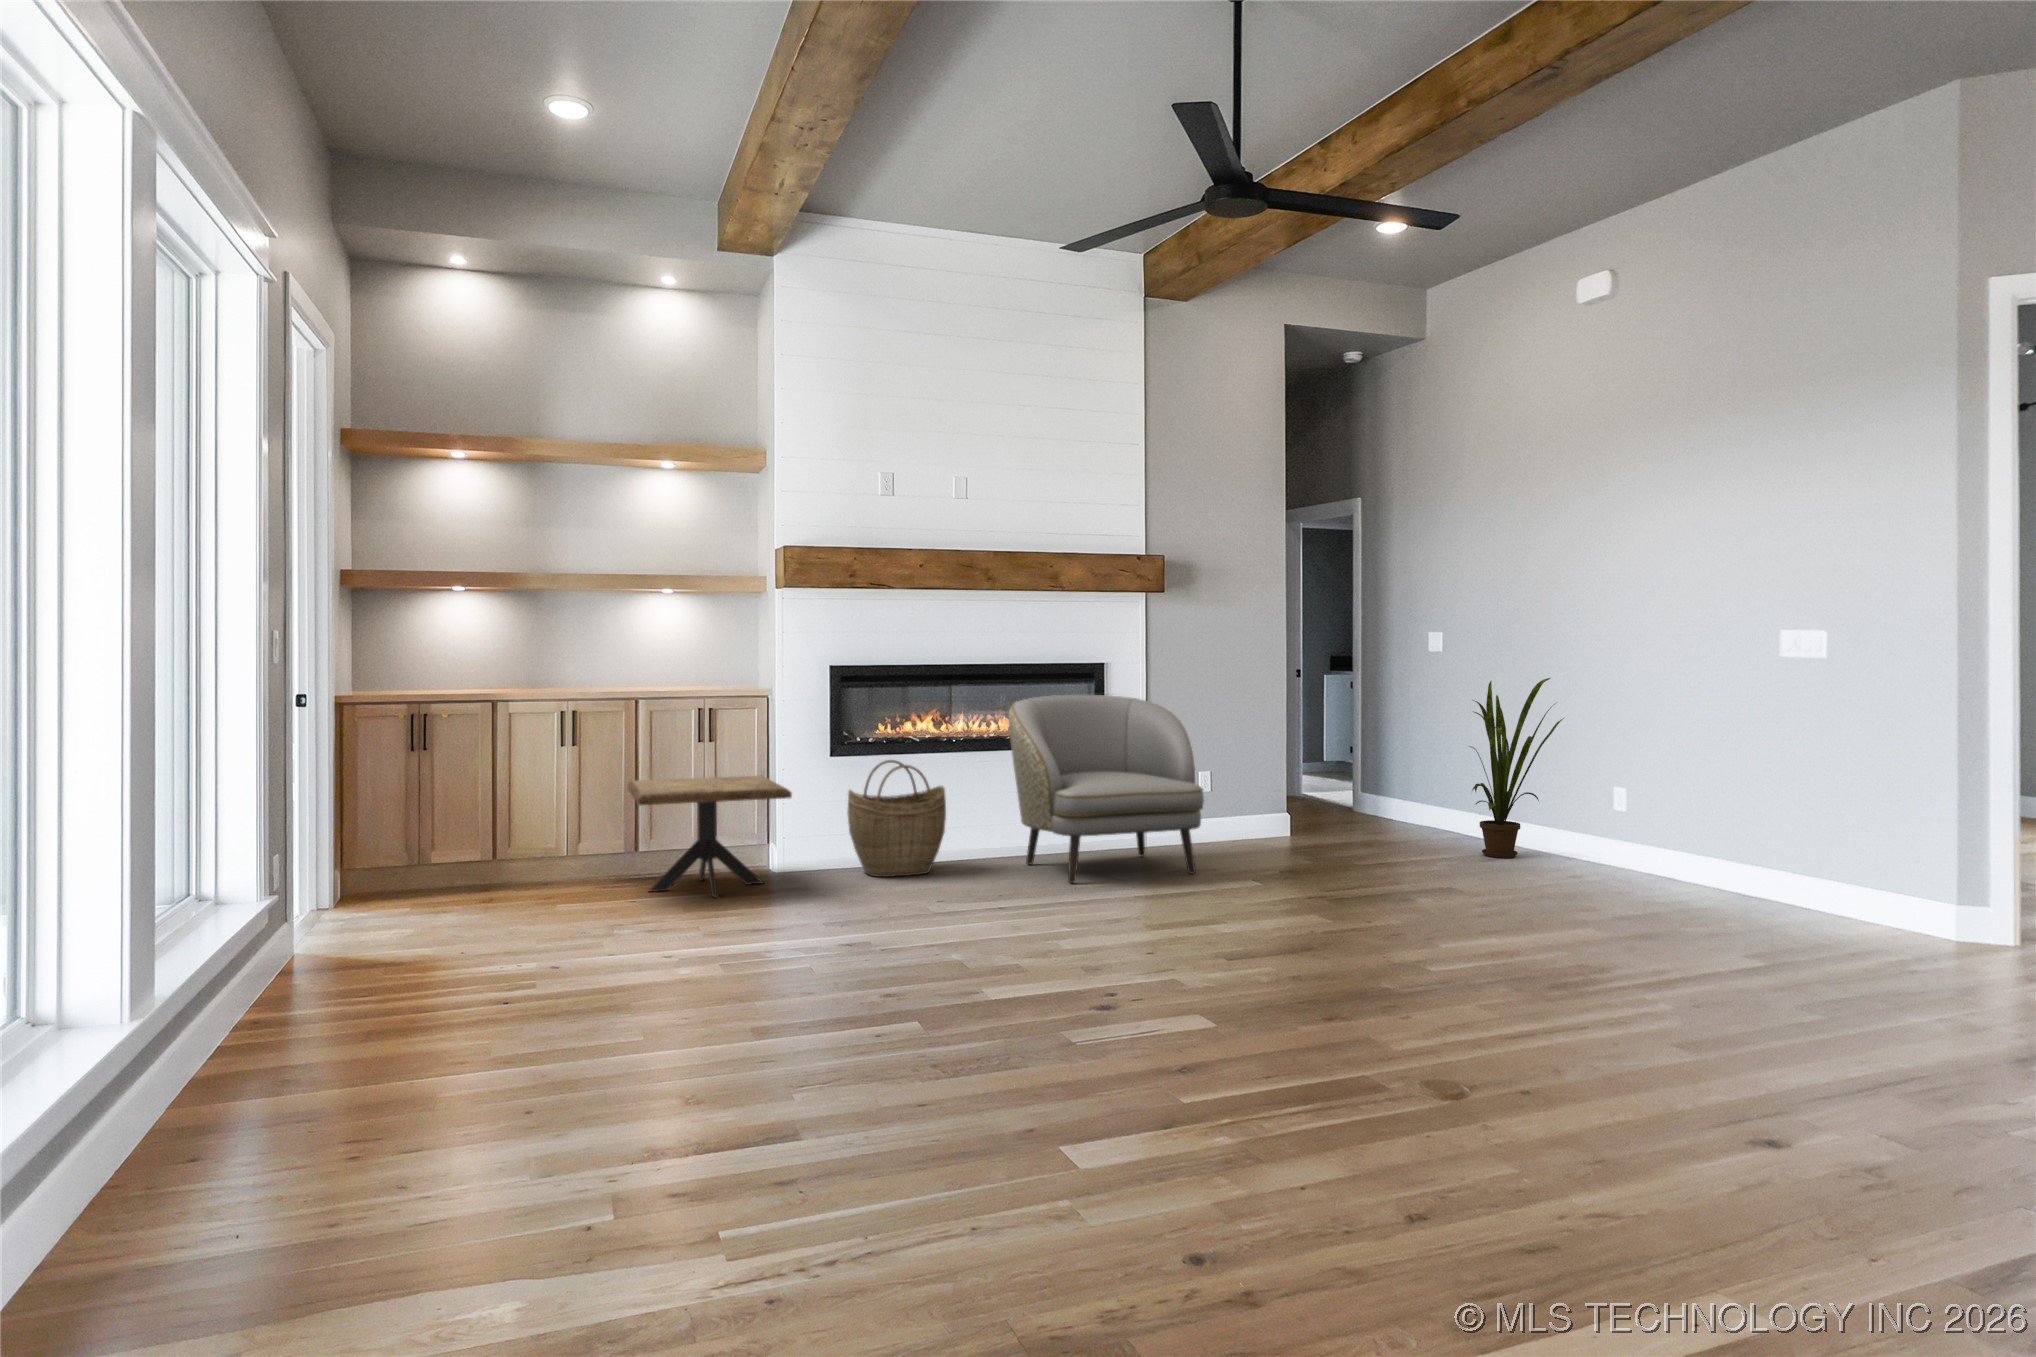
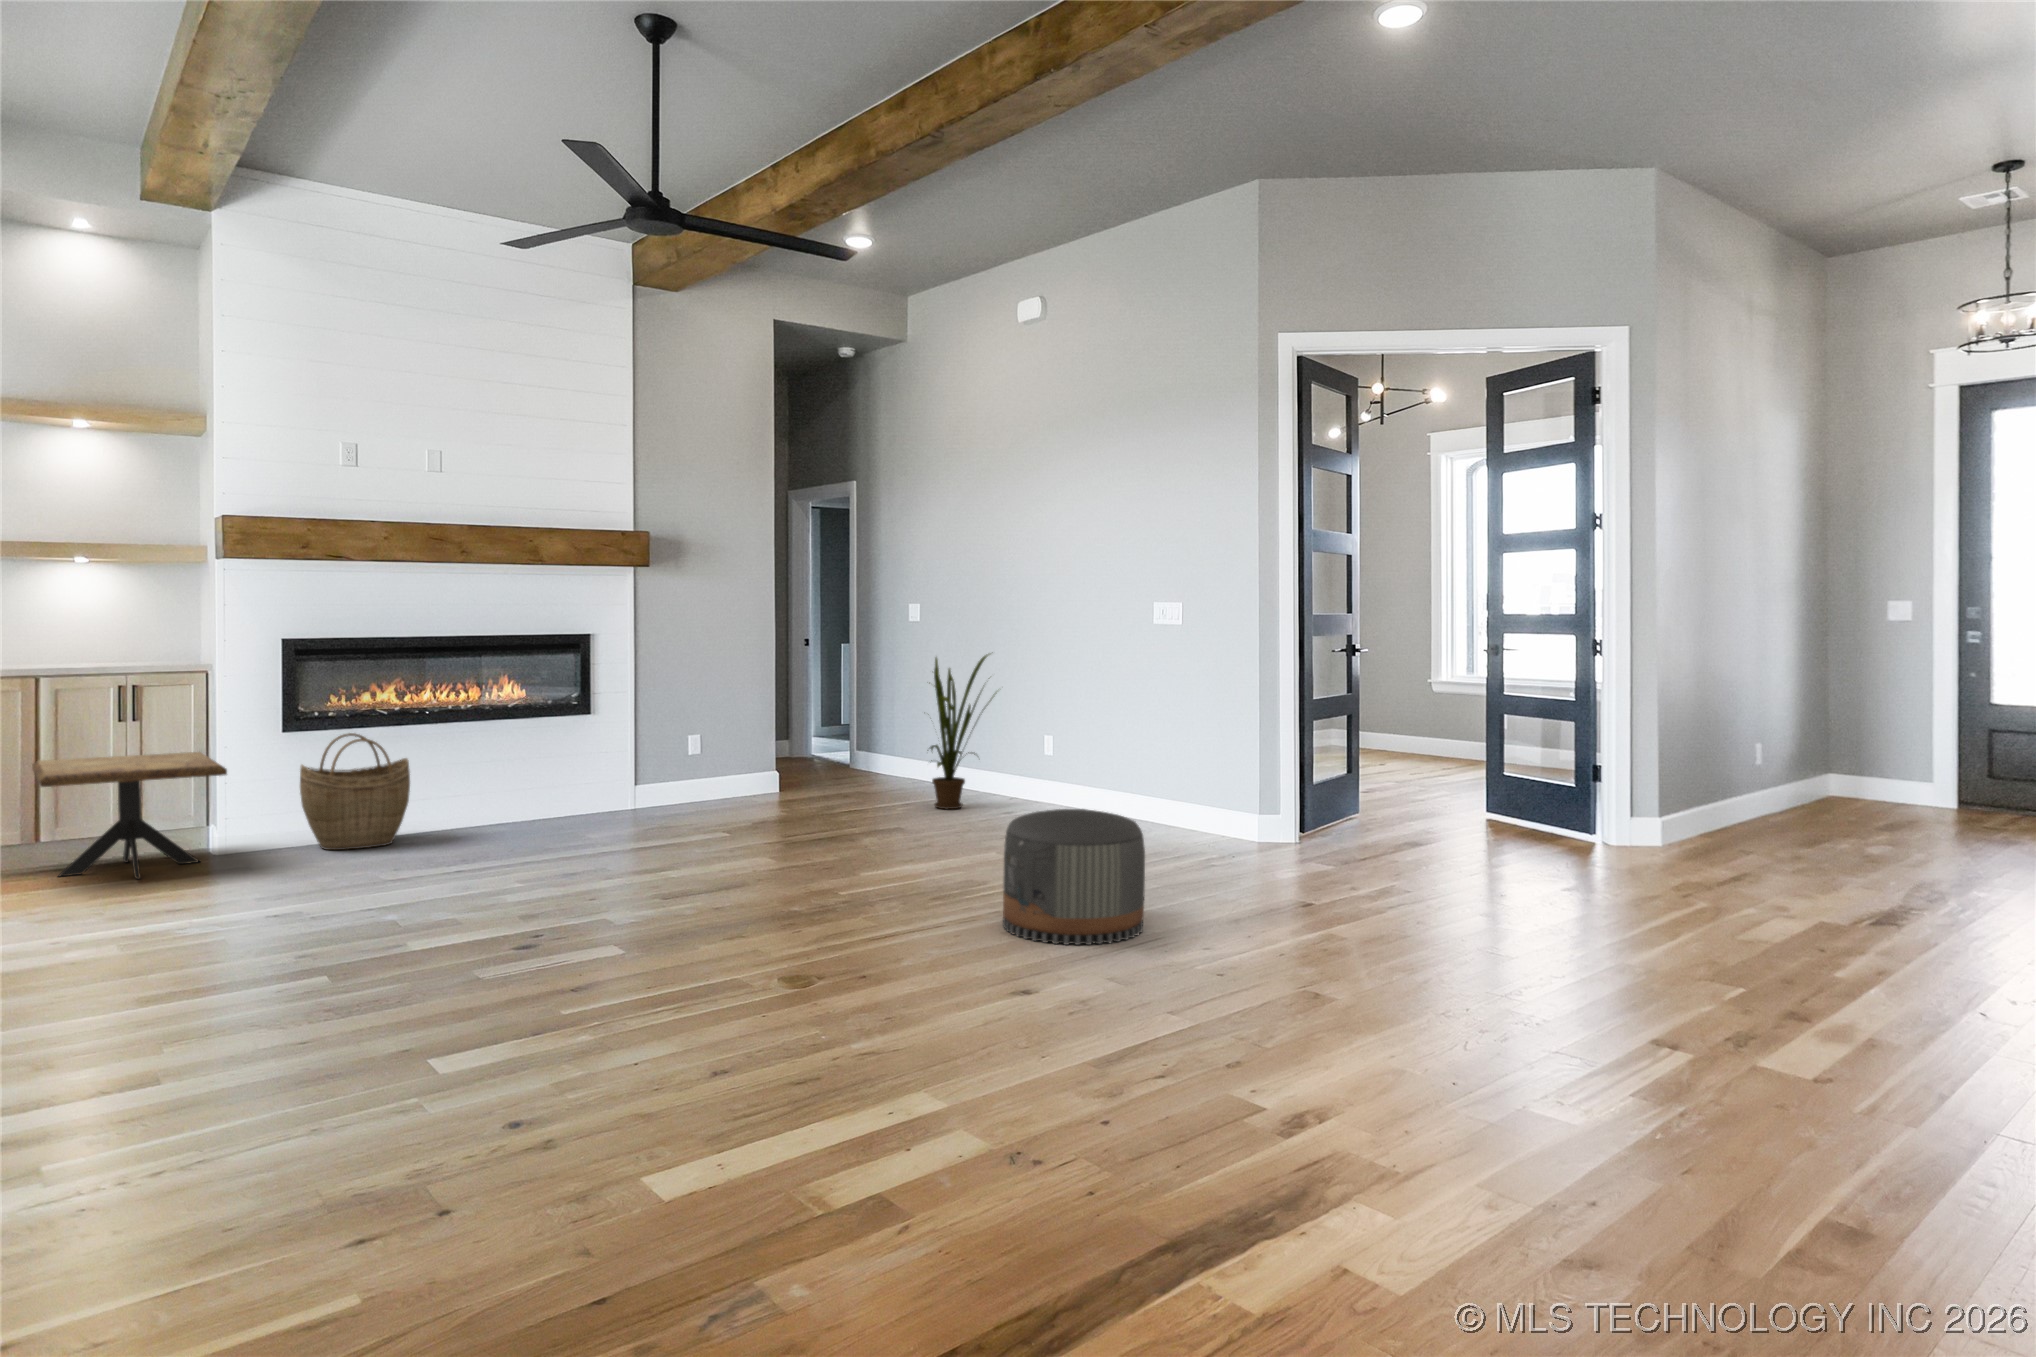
armchair: present [1009,695,1204,883] -> none [478,668,671,848]
pouf: none [1696,867,1920,1053] -> present [1003,809,1145,945]

